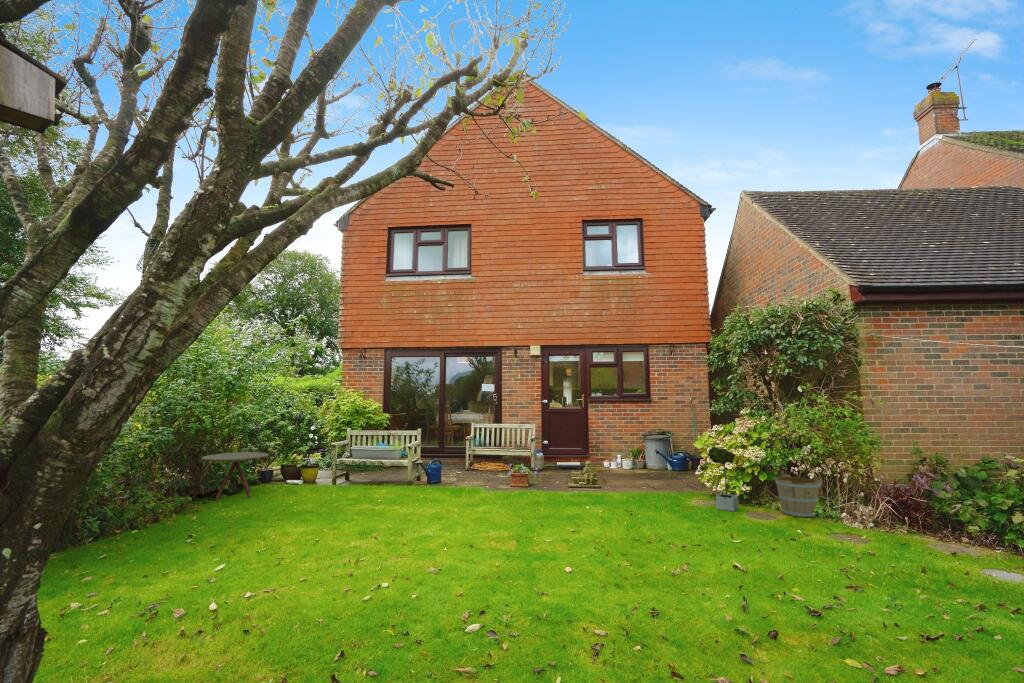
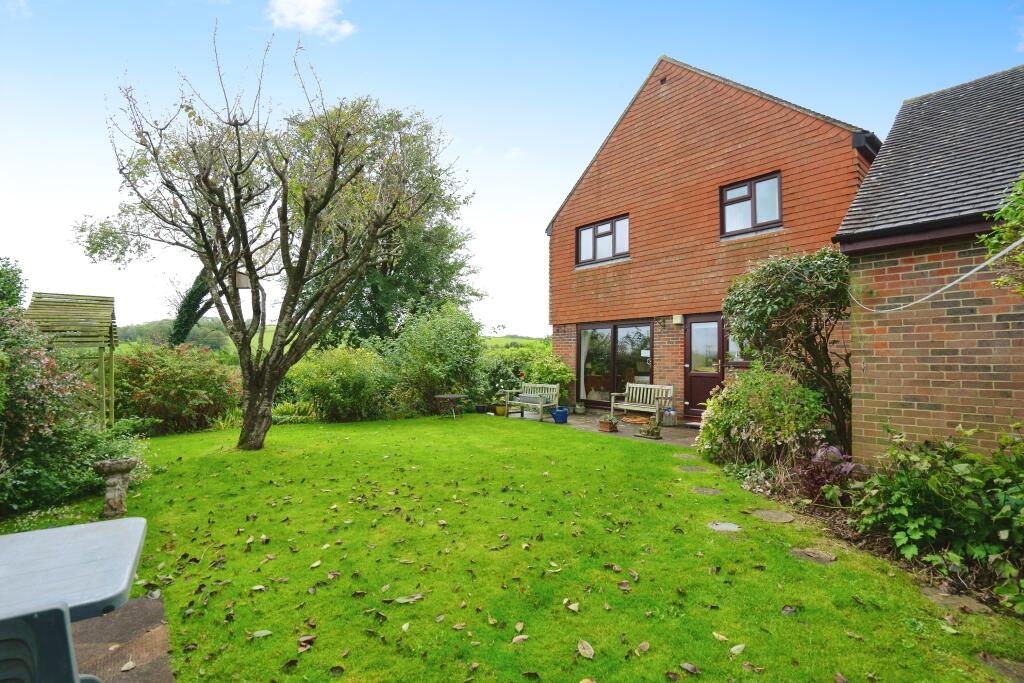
potted tree: present [708,447,739,511] -> none [674,408,700,467]
wooden bucket: present [775,475,821,517] -> none [714,441,759,482]

